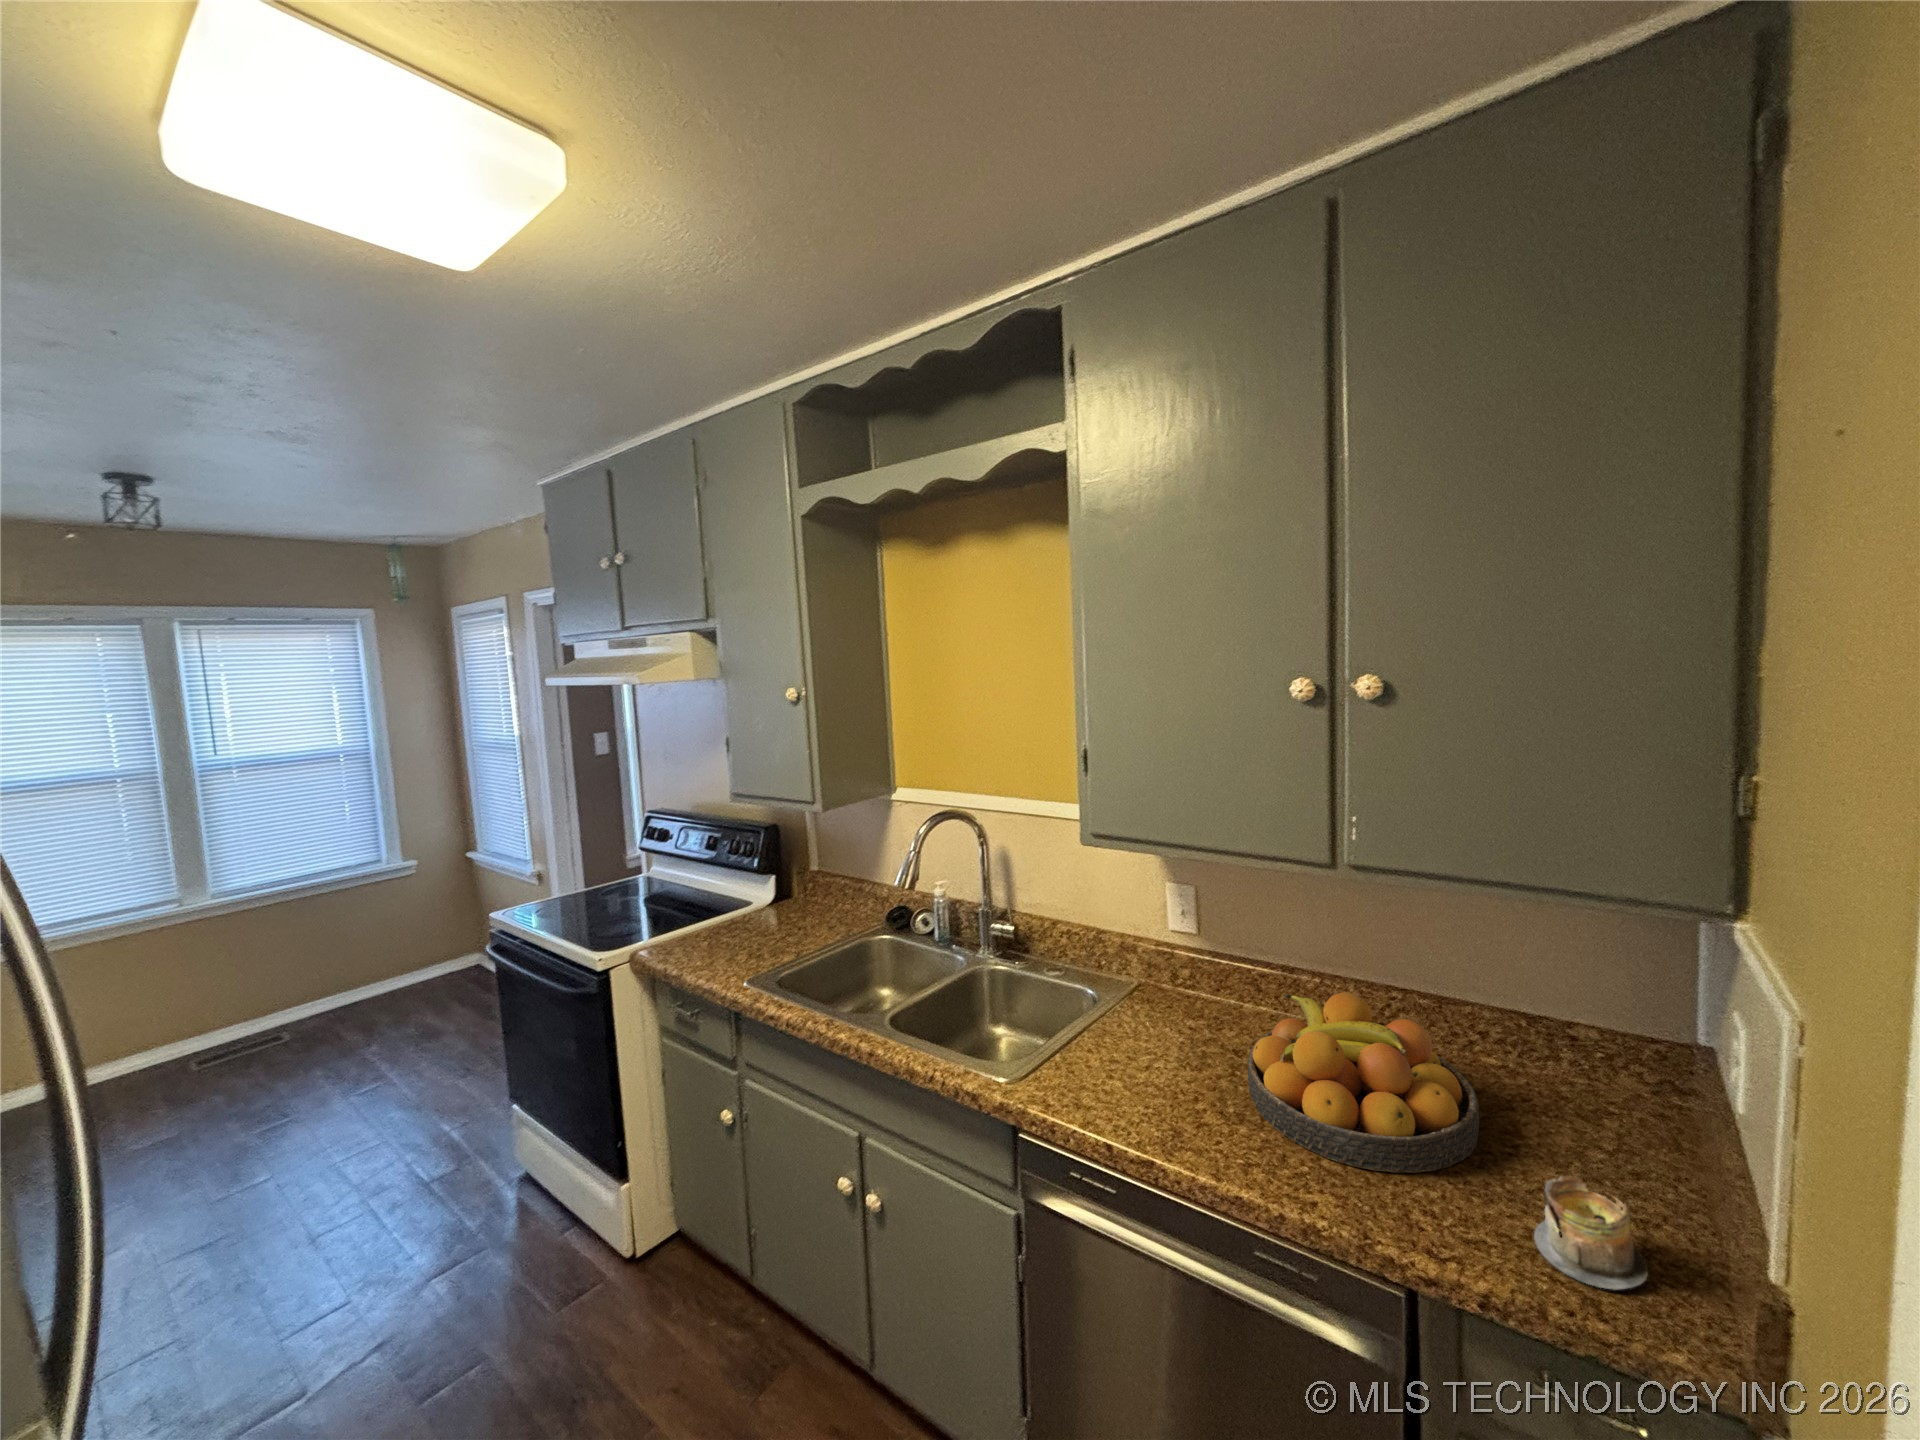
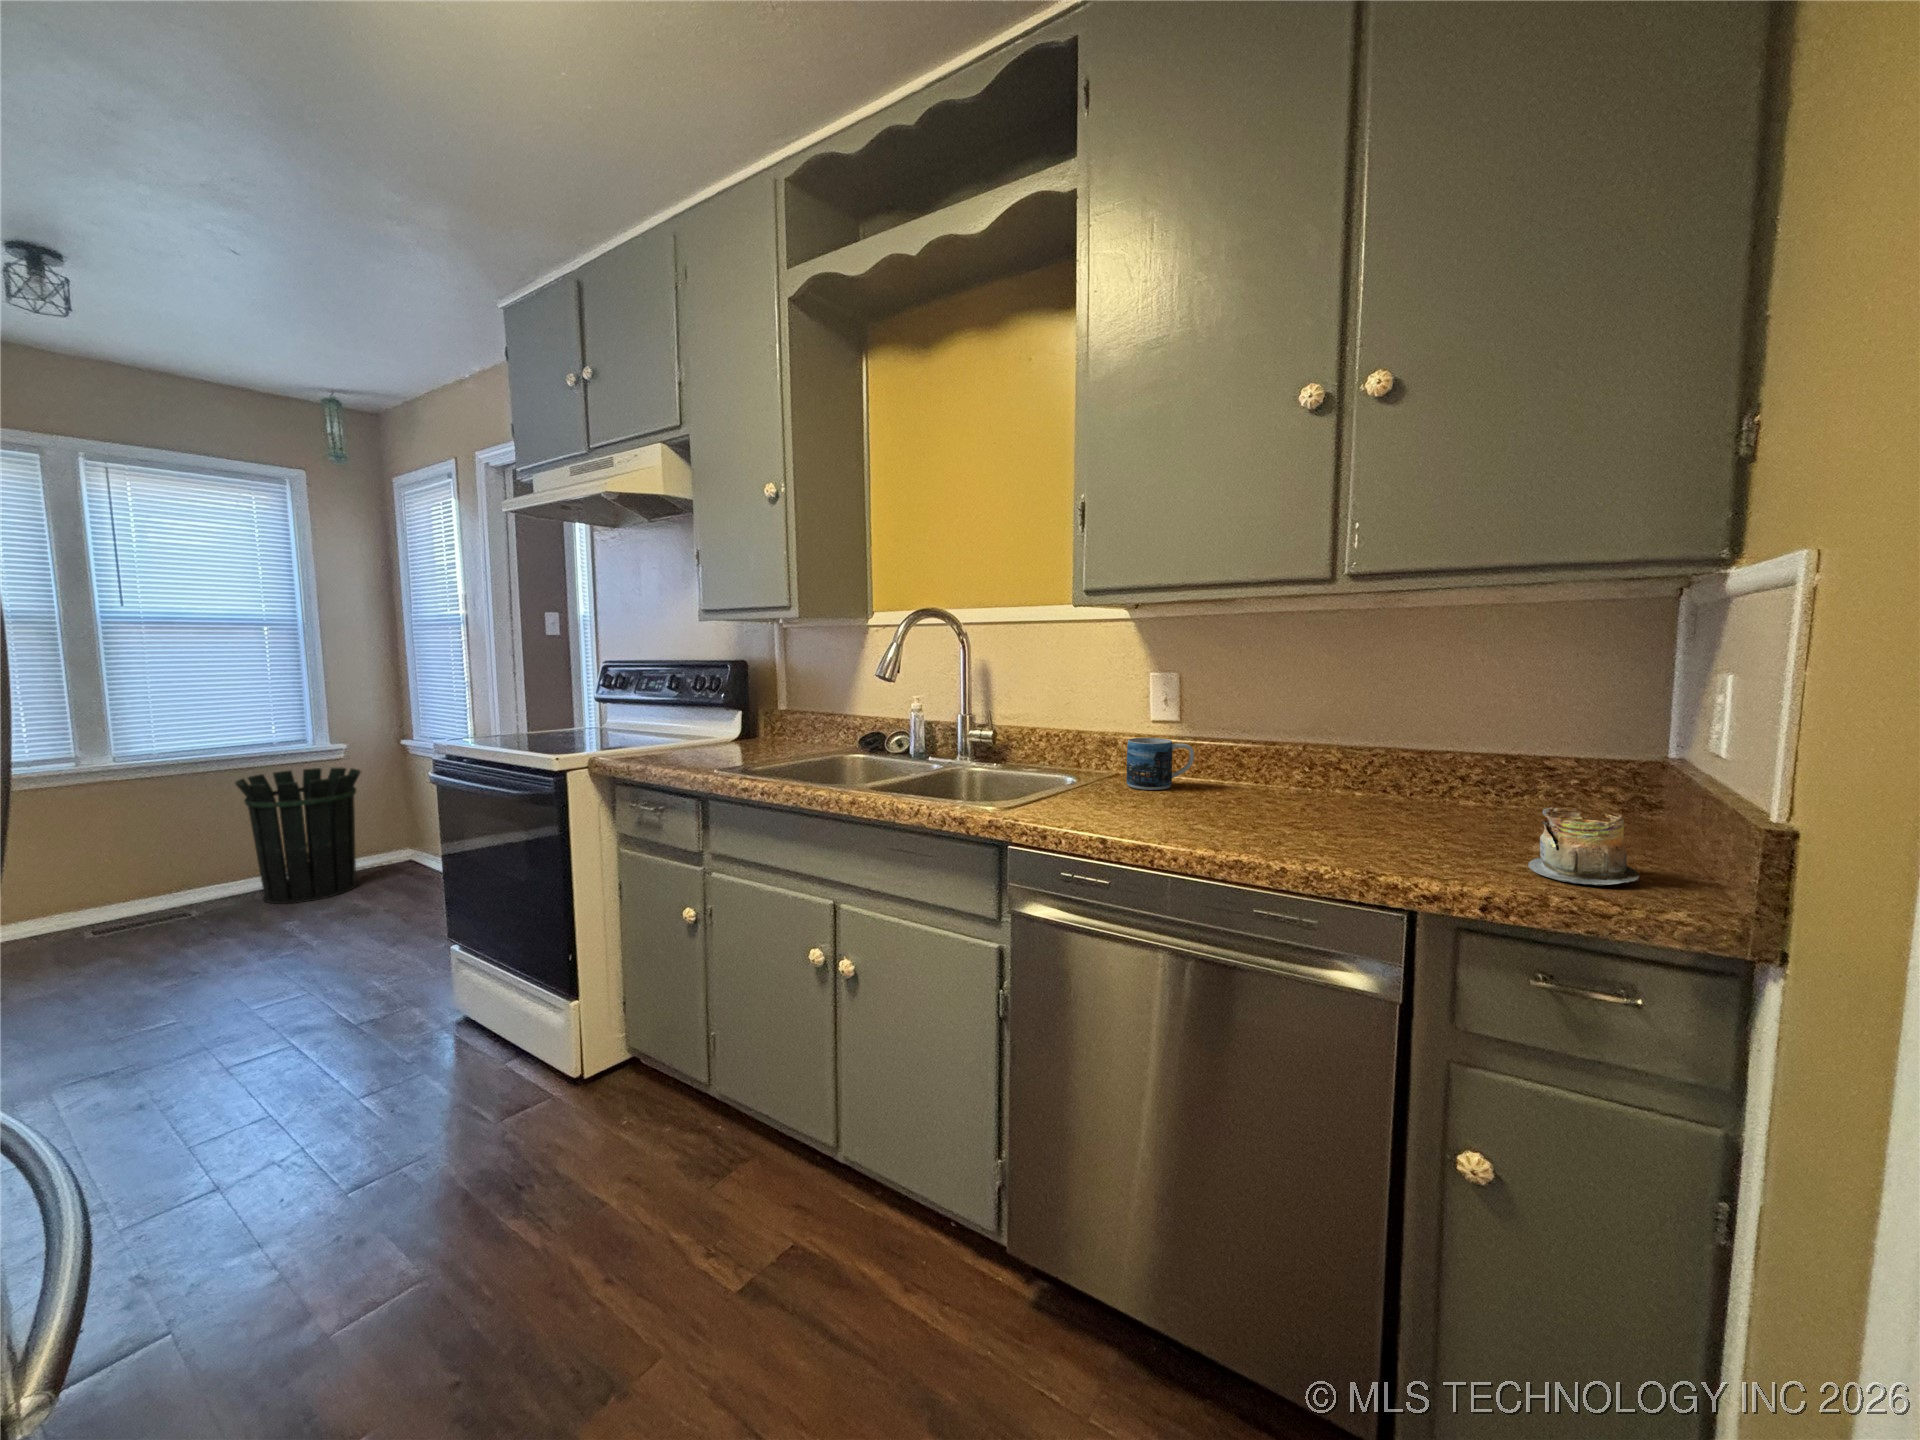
waste bin: none [321,884,435,1022] -> present [236,768,361,904]
mug: none [1141,960,1208,1023] -> present [1127,738,1194,790]
fruit bowl: present [1247,993,1480,1173] -> none [1239,724,1468,845]

